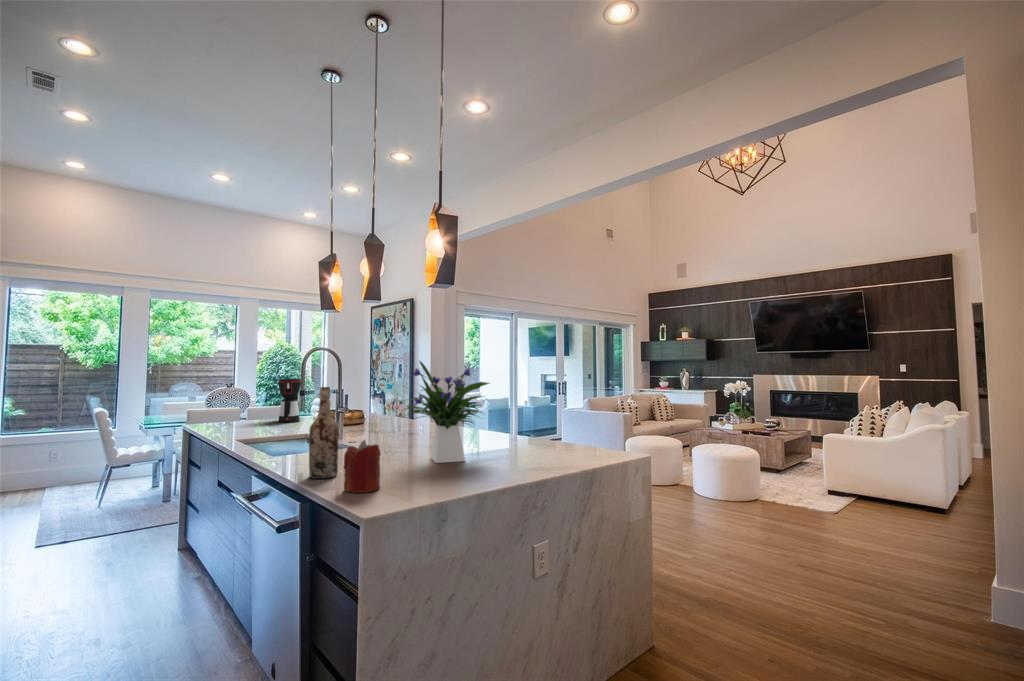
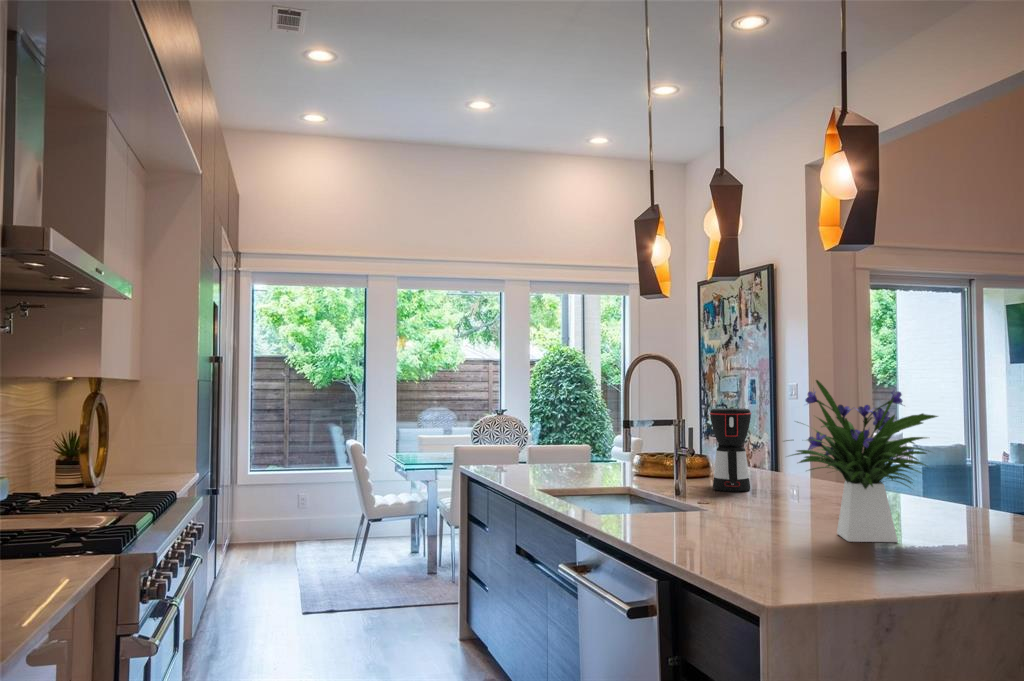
coffee maker: present [278,379,302,423] -> present [709,408,751,492]
wine bottle: present [309,387,339,479] -> none [663,419,702,549]
candle: present [344,440,380,493] -> none [719,496,771,571]

